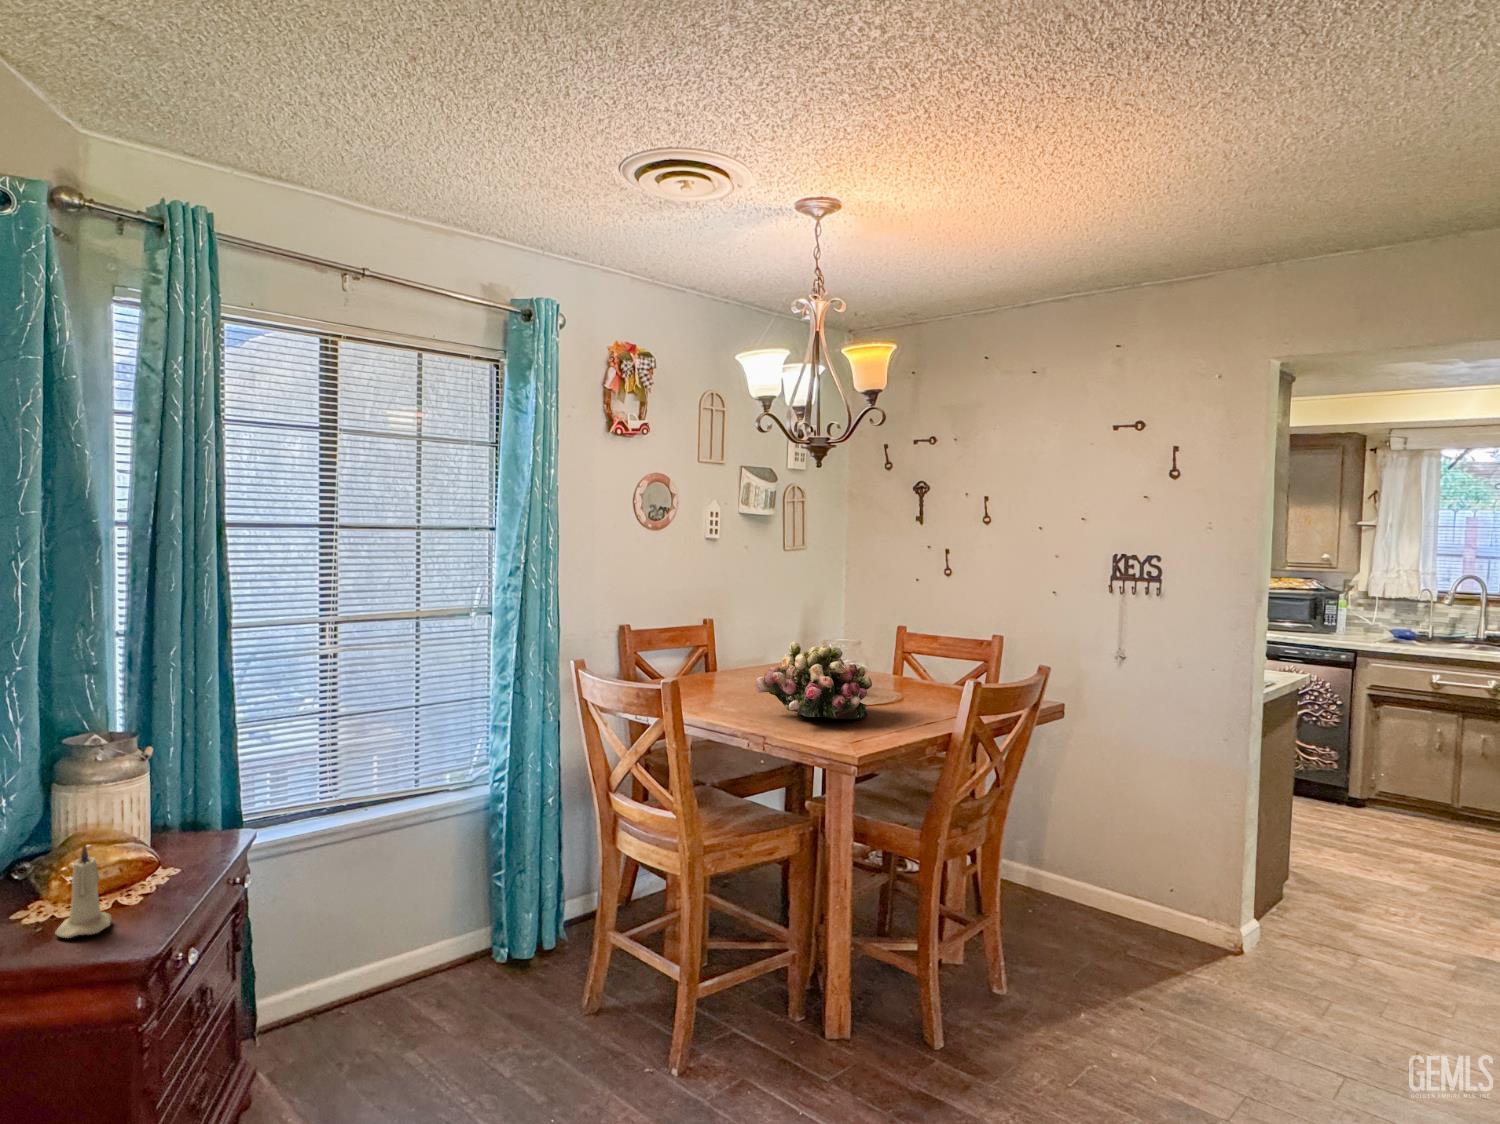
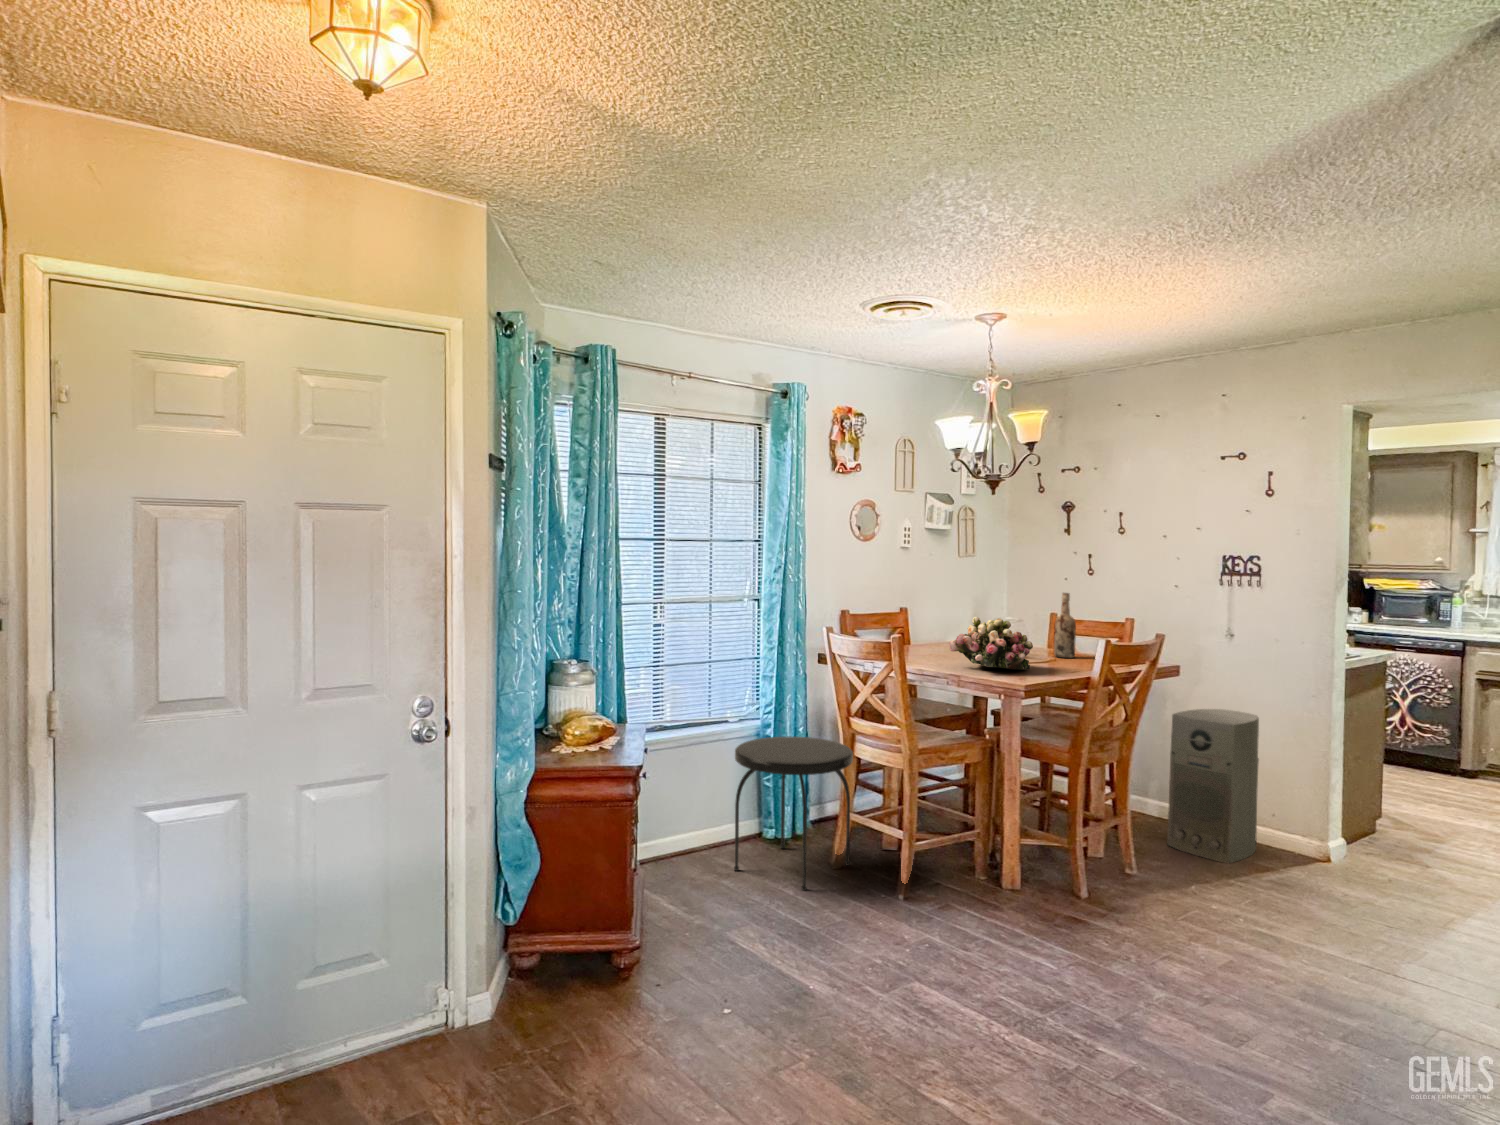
wine bottle: none [903,603,931,691] -> present [1054,593,1076,658]
air purifier: none [1042,753,1157,965] -> present [1167,709,1259,863]
side table: none [427,817,613,1072] -> present [734,737,853,891]
candle: present [55,843,112,938] -> none [594,707,618,755]

